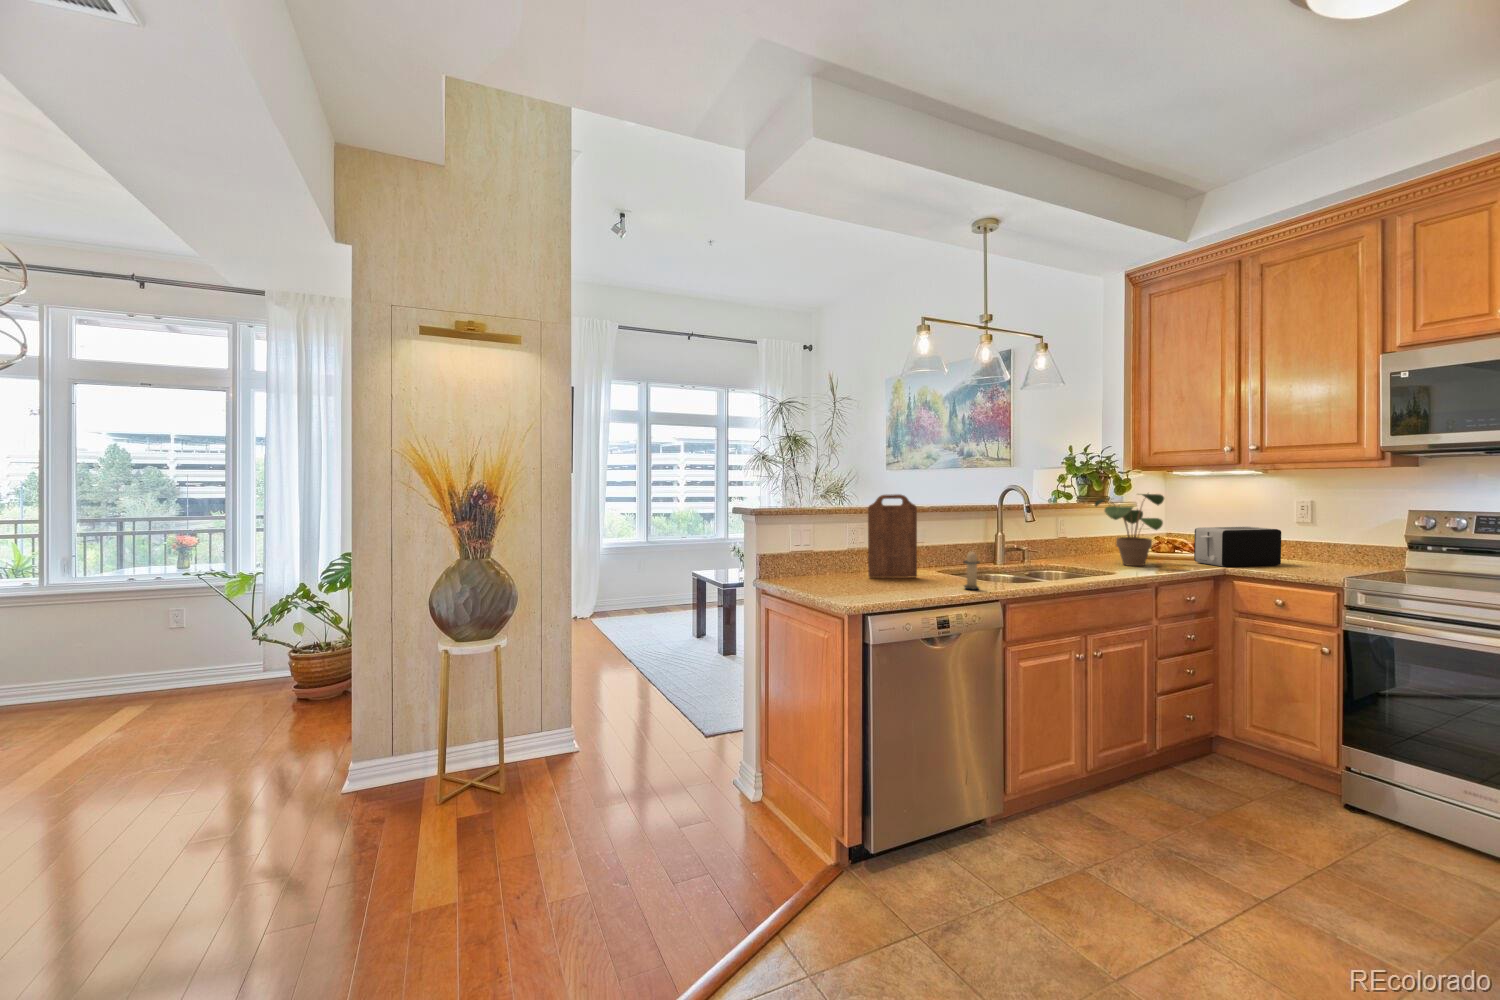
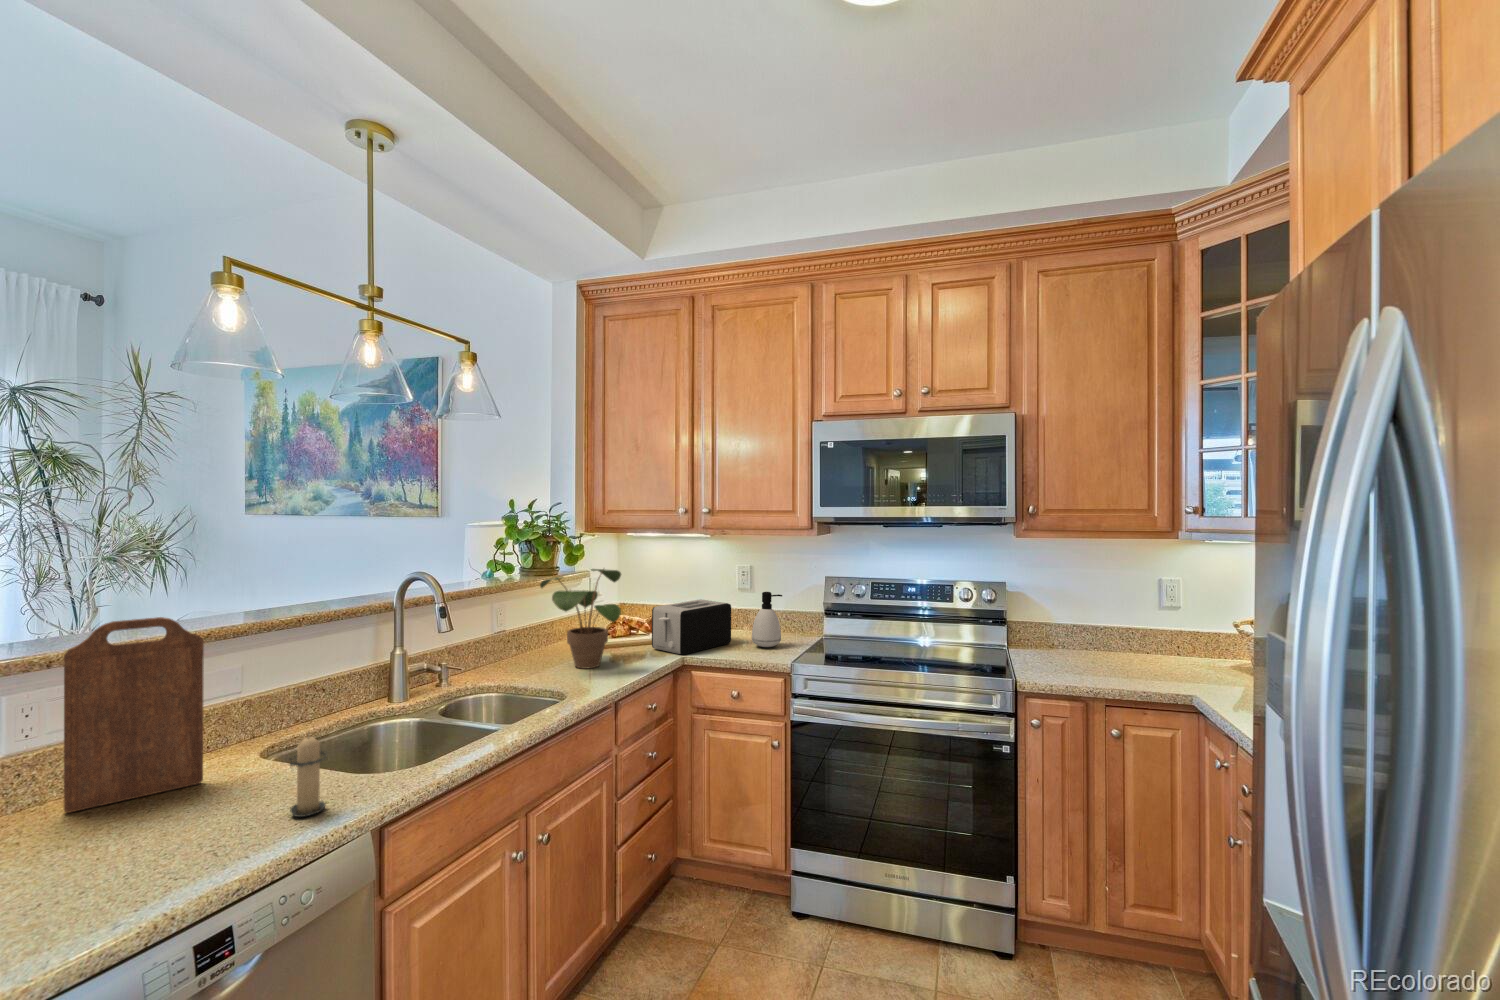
soap dispenser: none [1304,519,1343,569] -> present [752,592,782,647]

